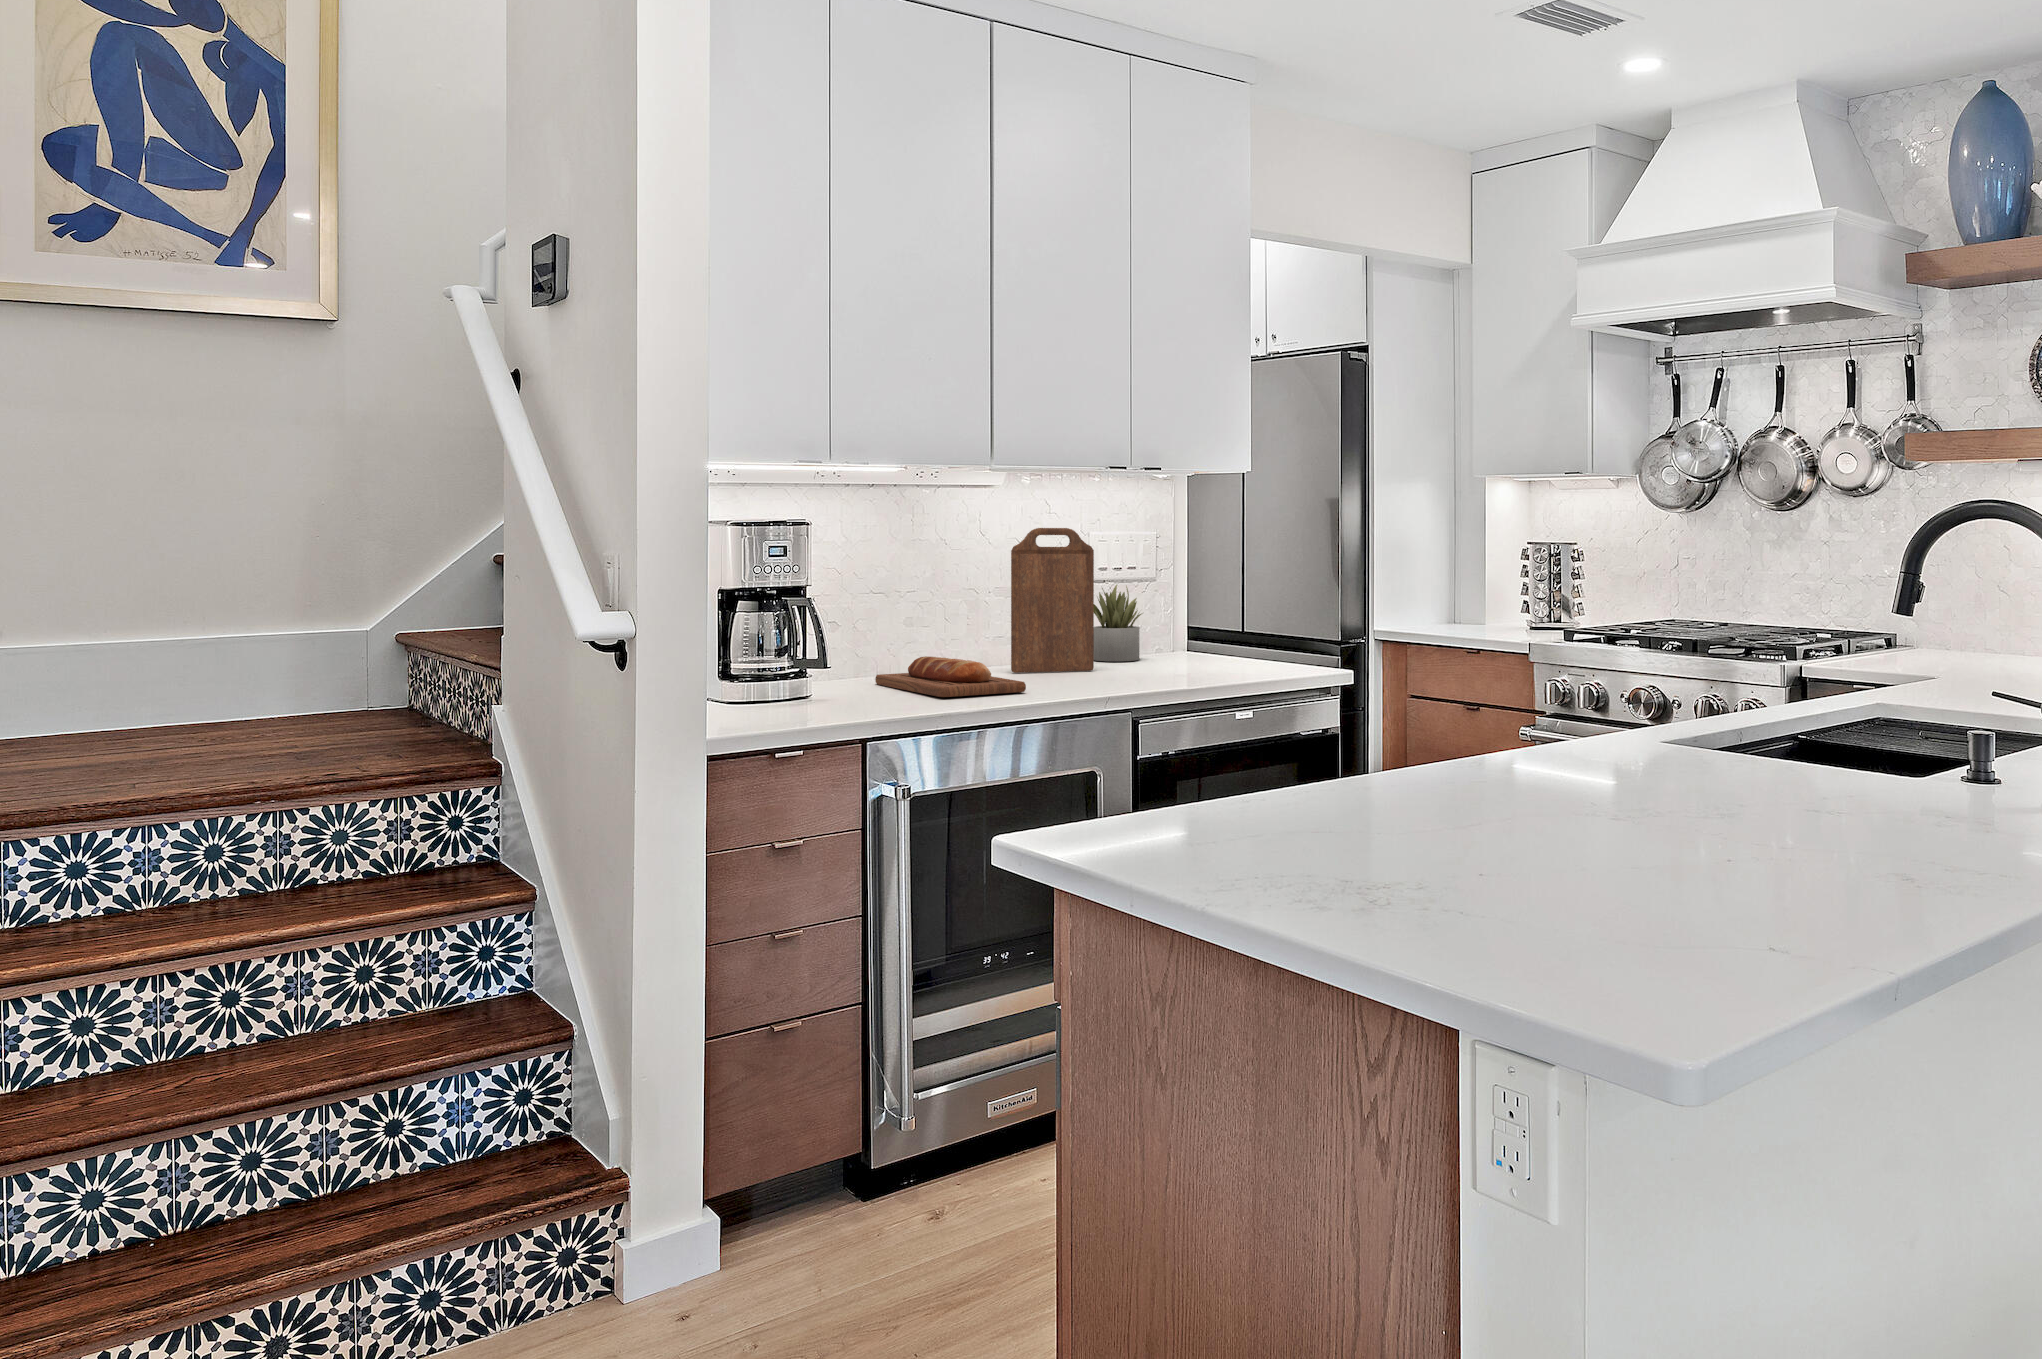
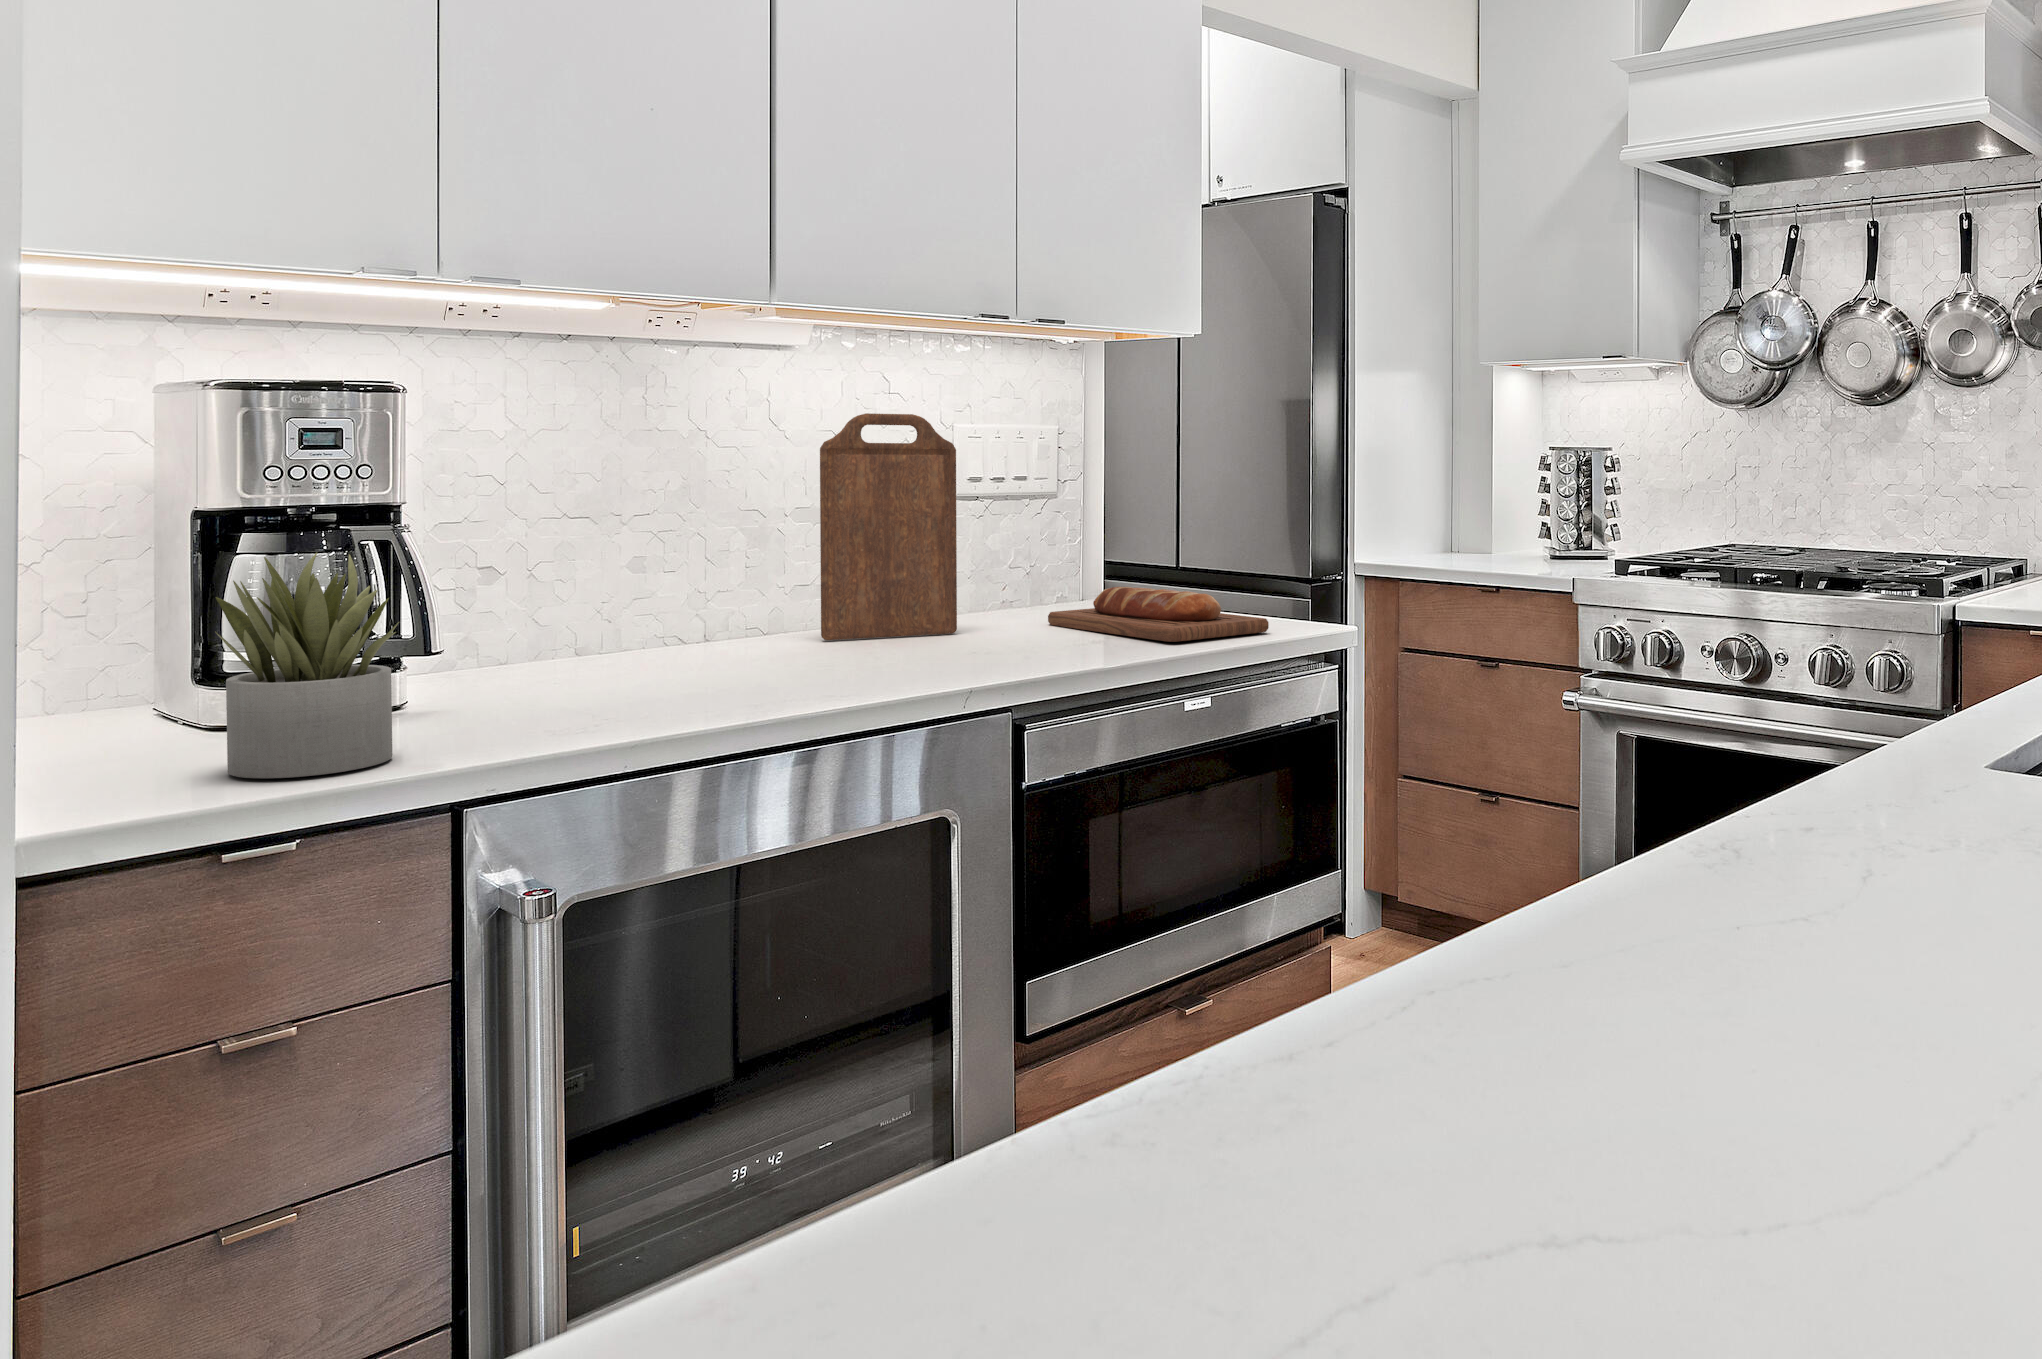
succulent plant: present [1094,585,1141,661] -> present [215,553,399,778]
bread loaf: present [875,656,1026,697] -> present [1048,587,1269,642]

